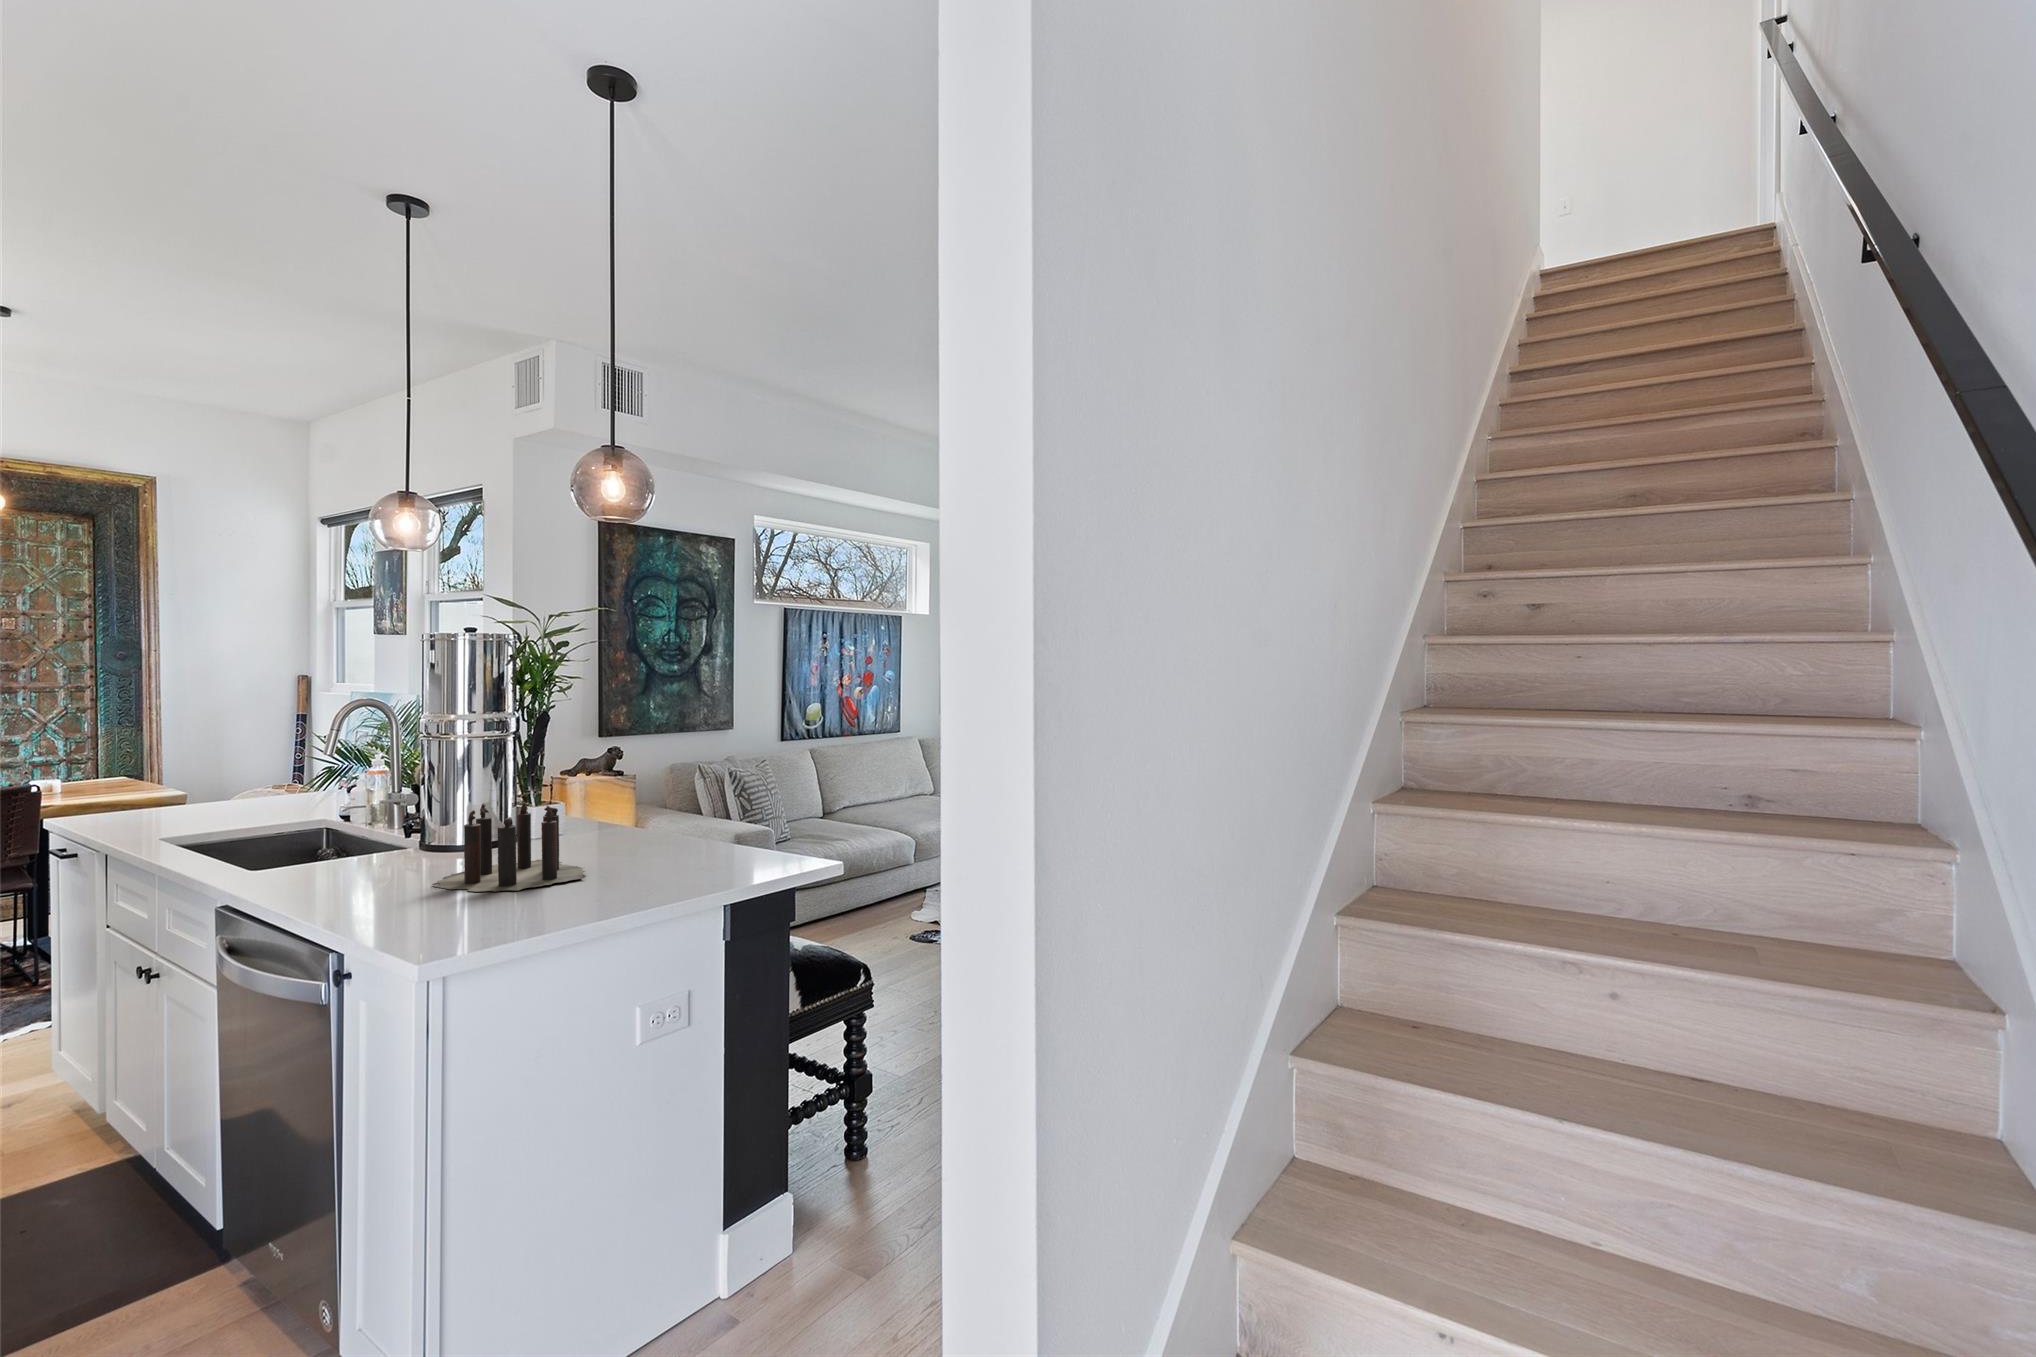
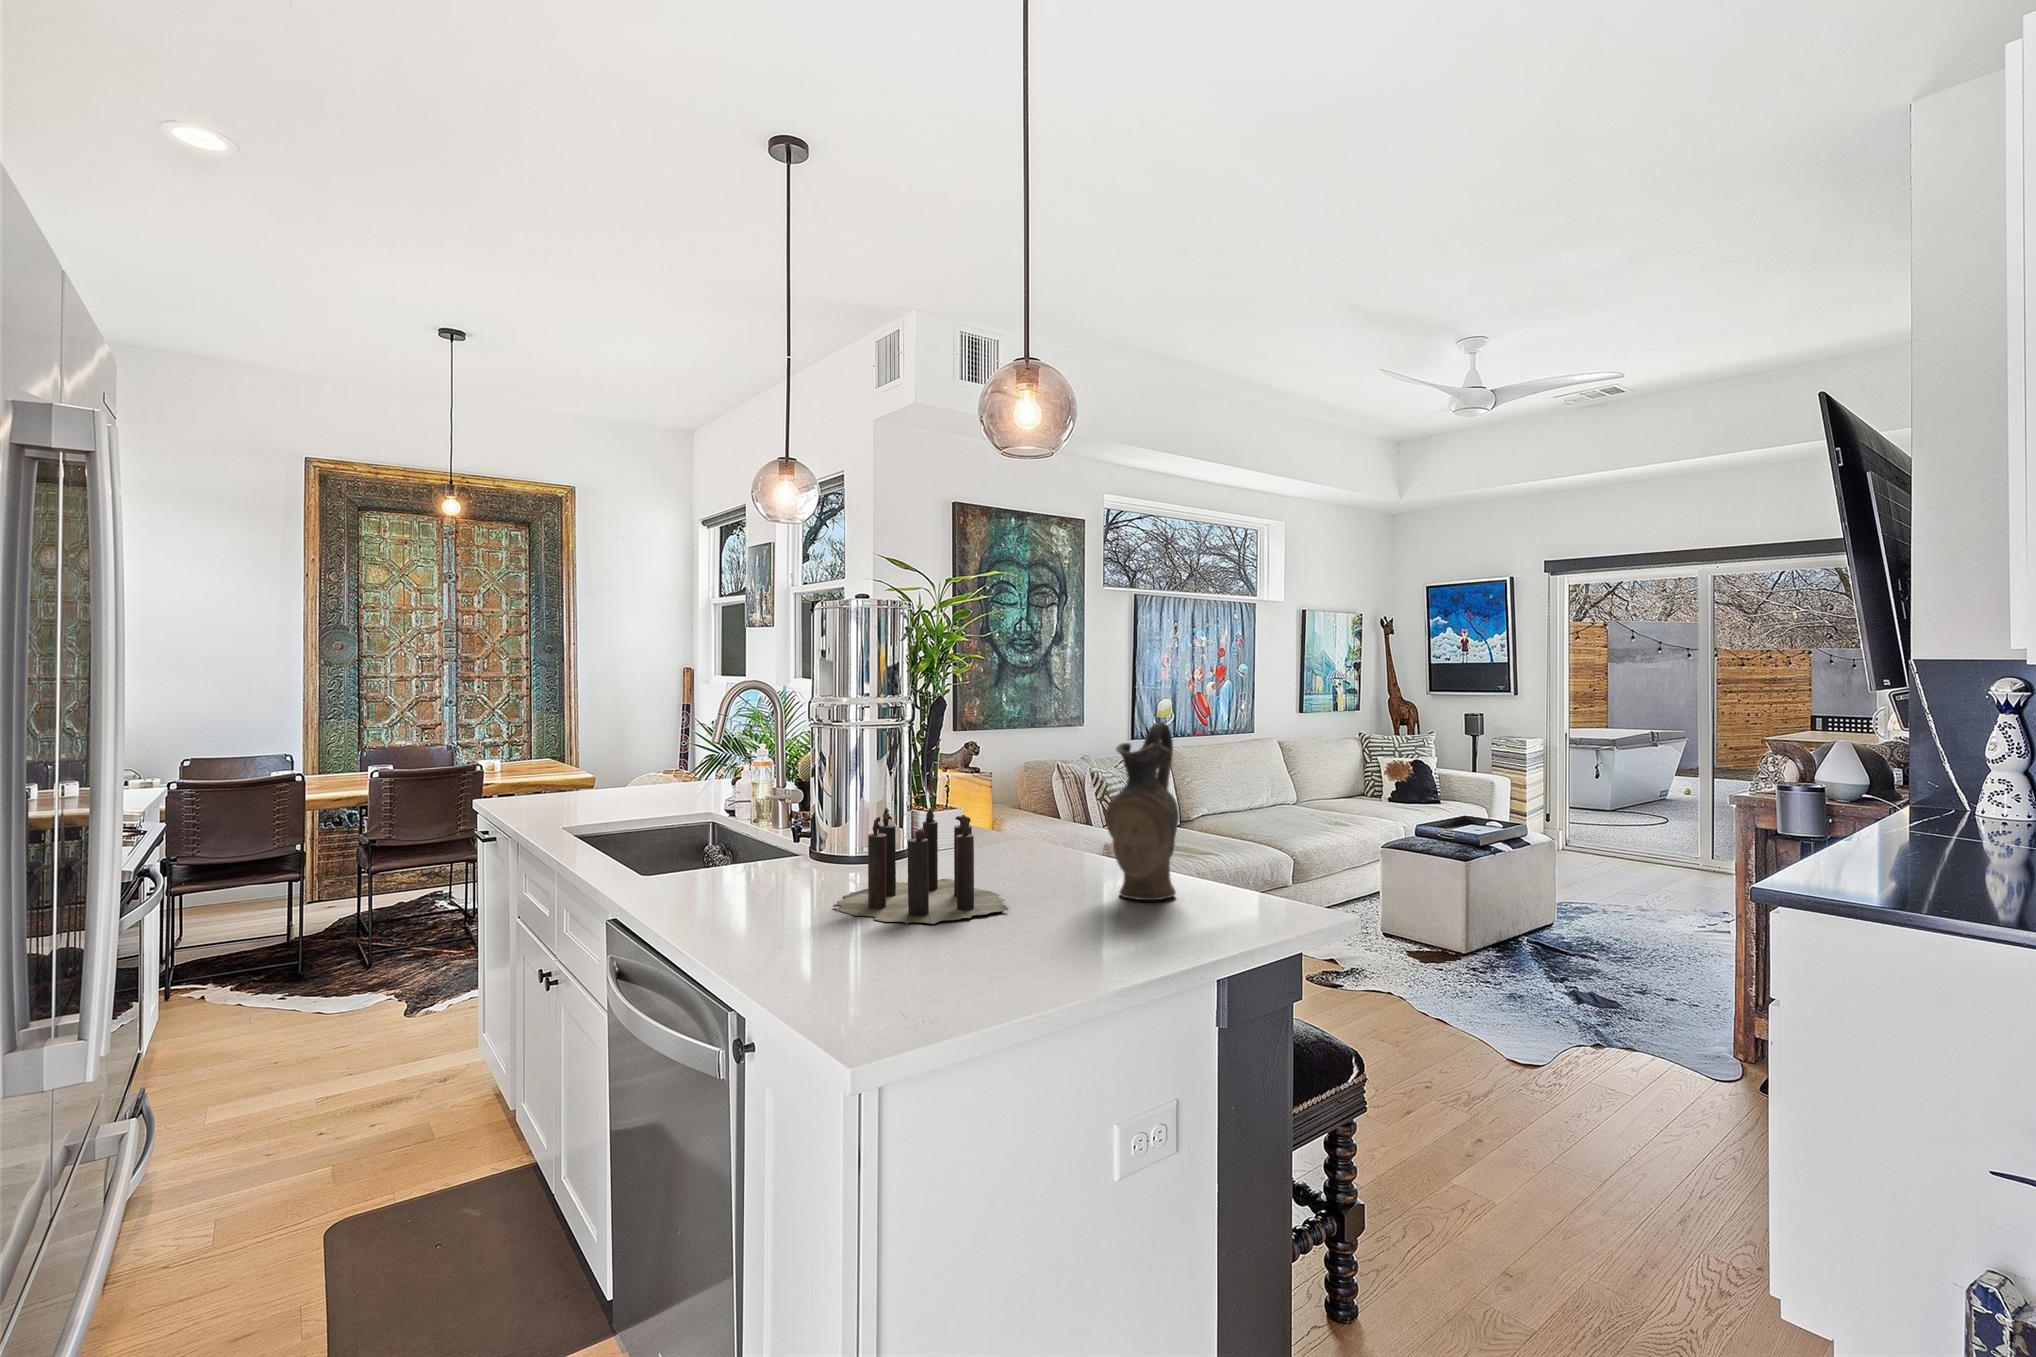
ceramic pitcher: none [672,729,731,865] -> present [1106,722,1179,900]

